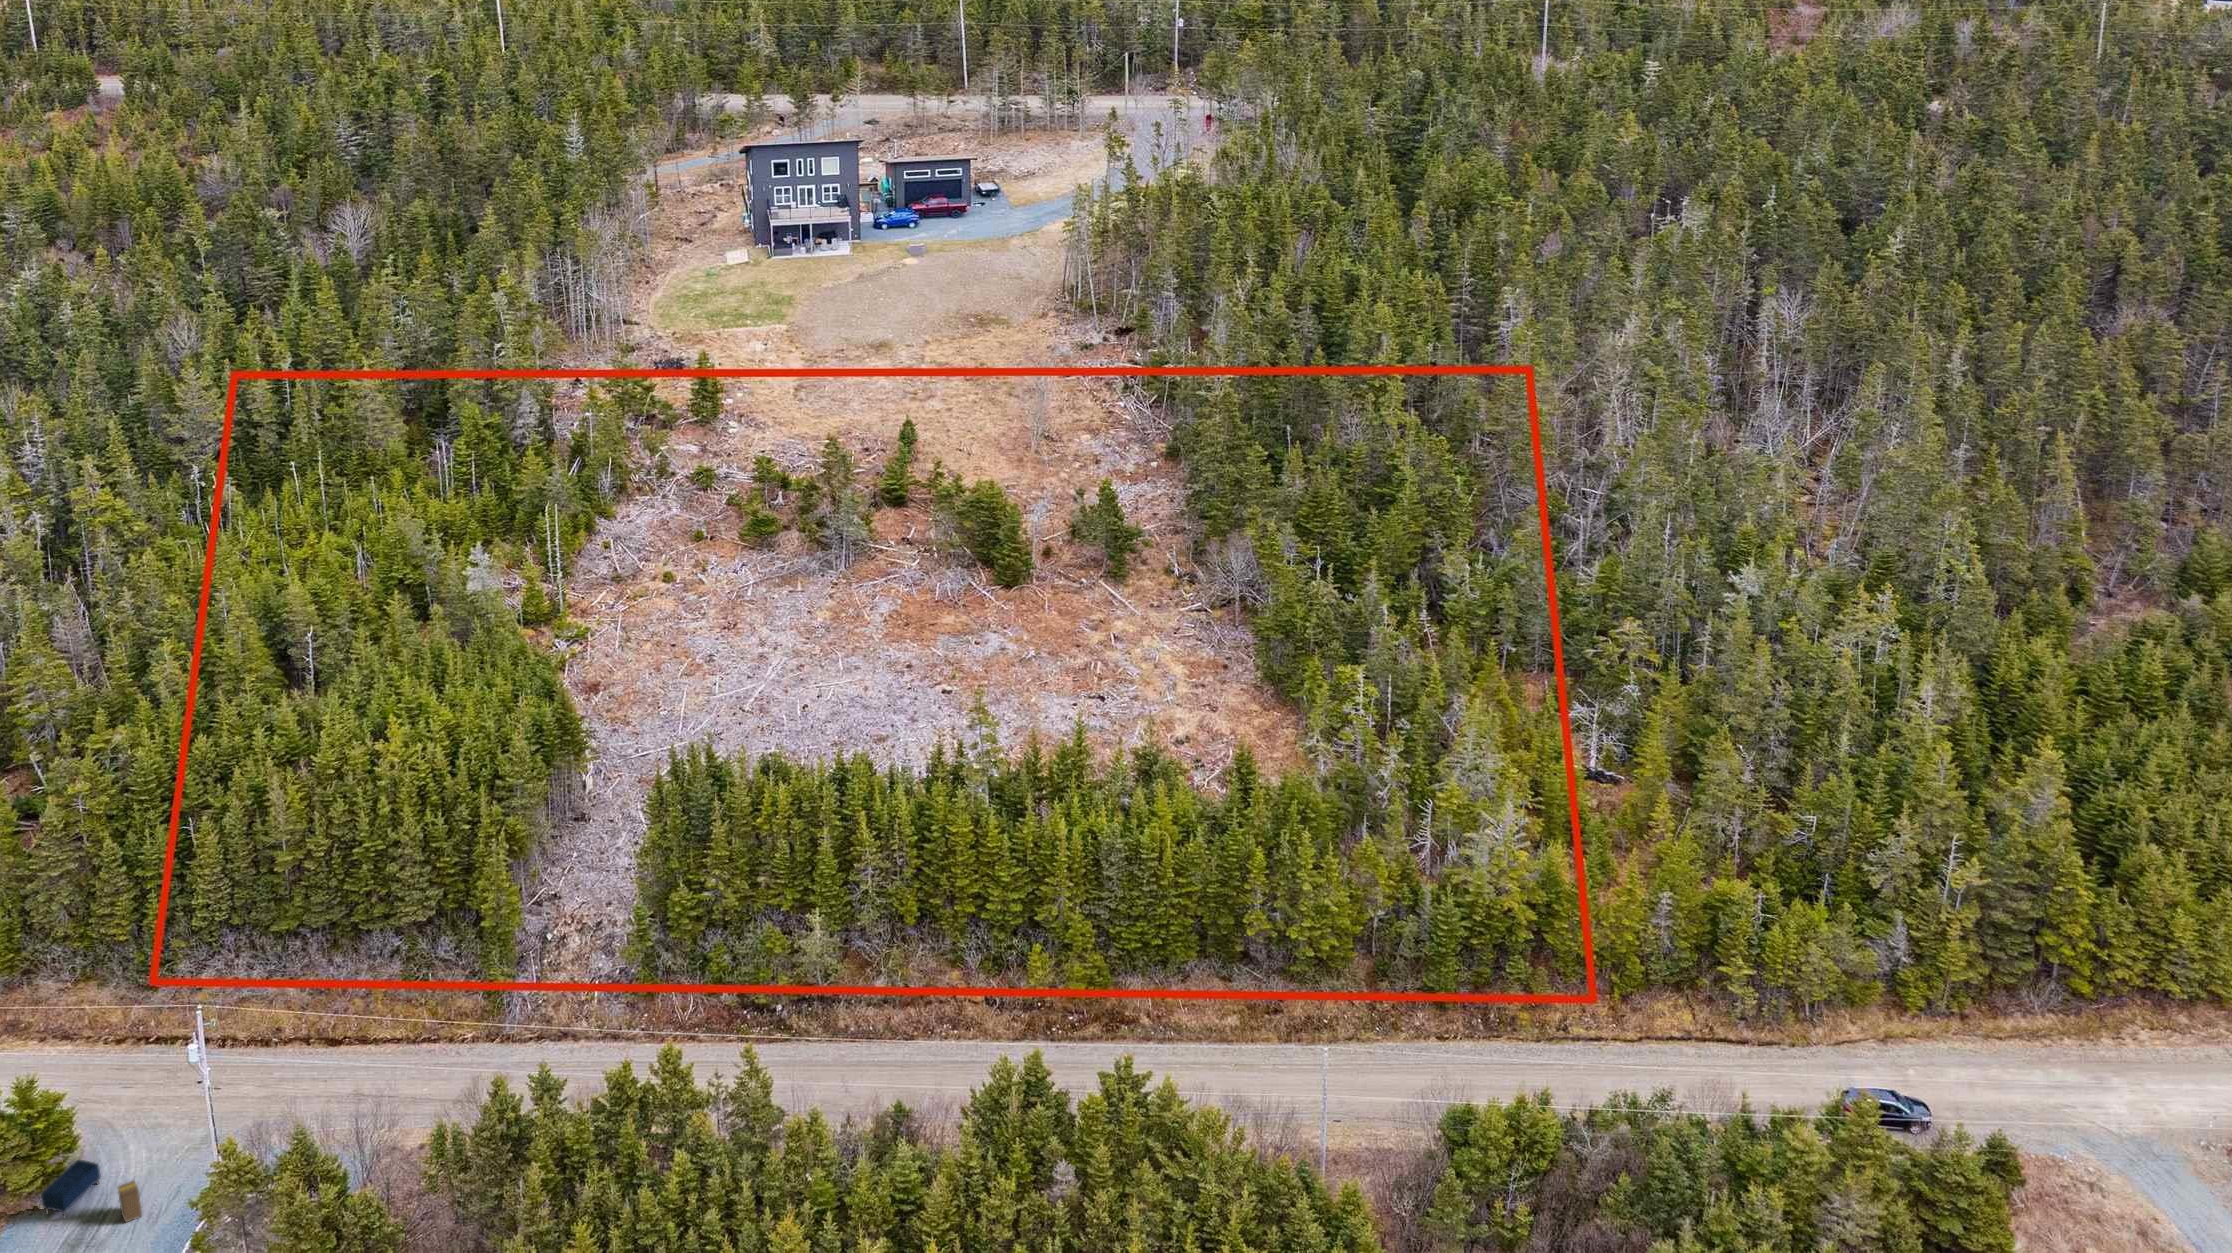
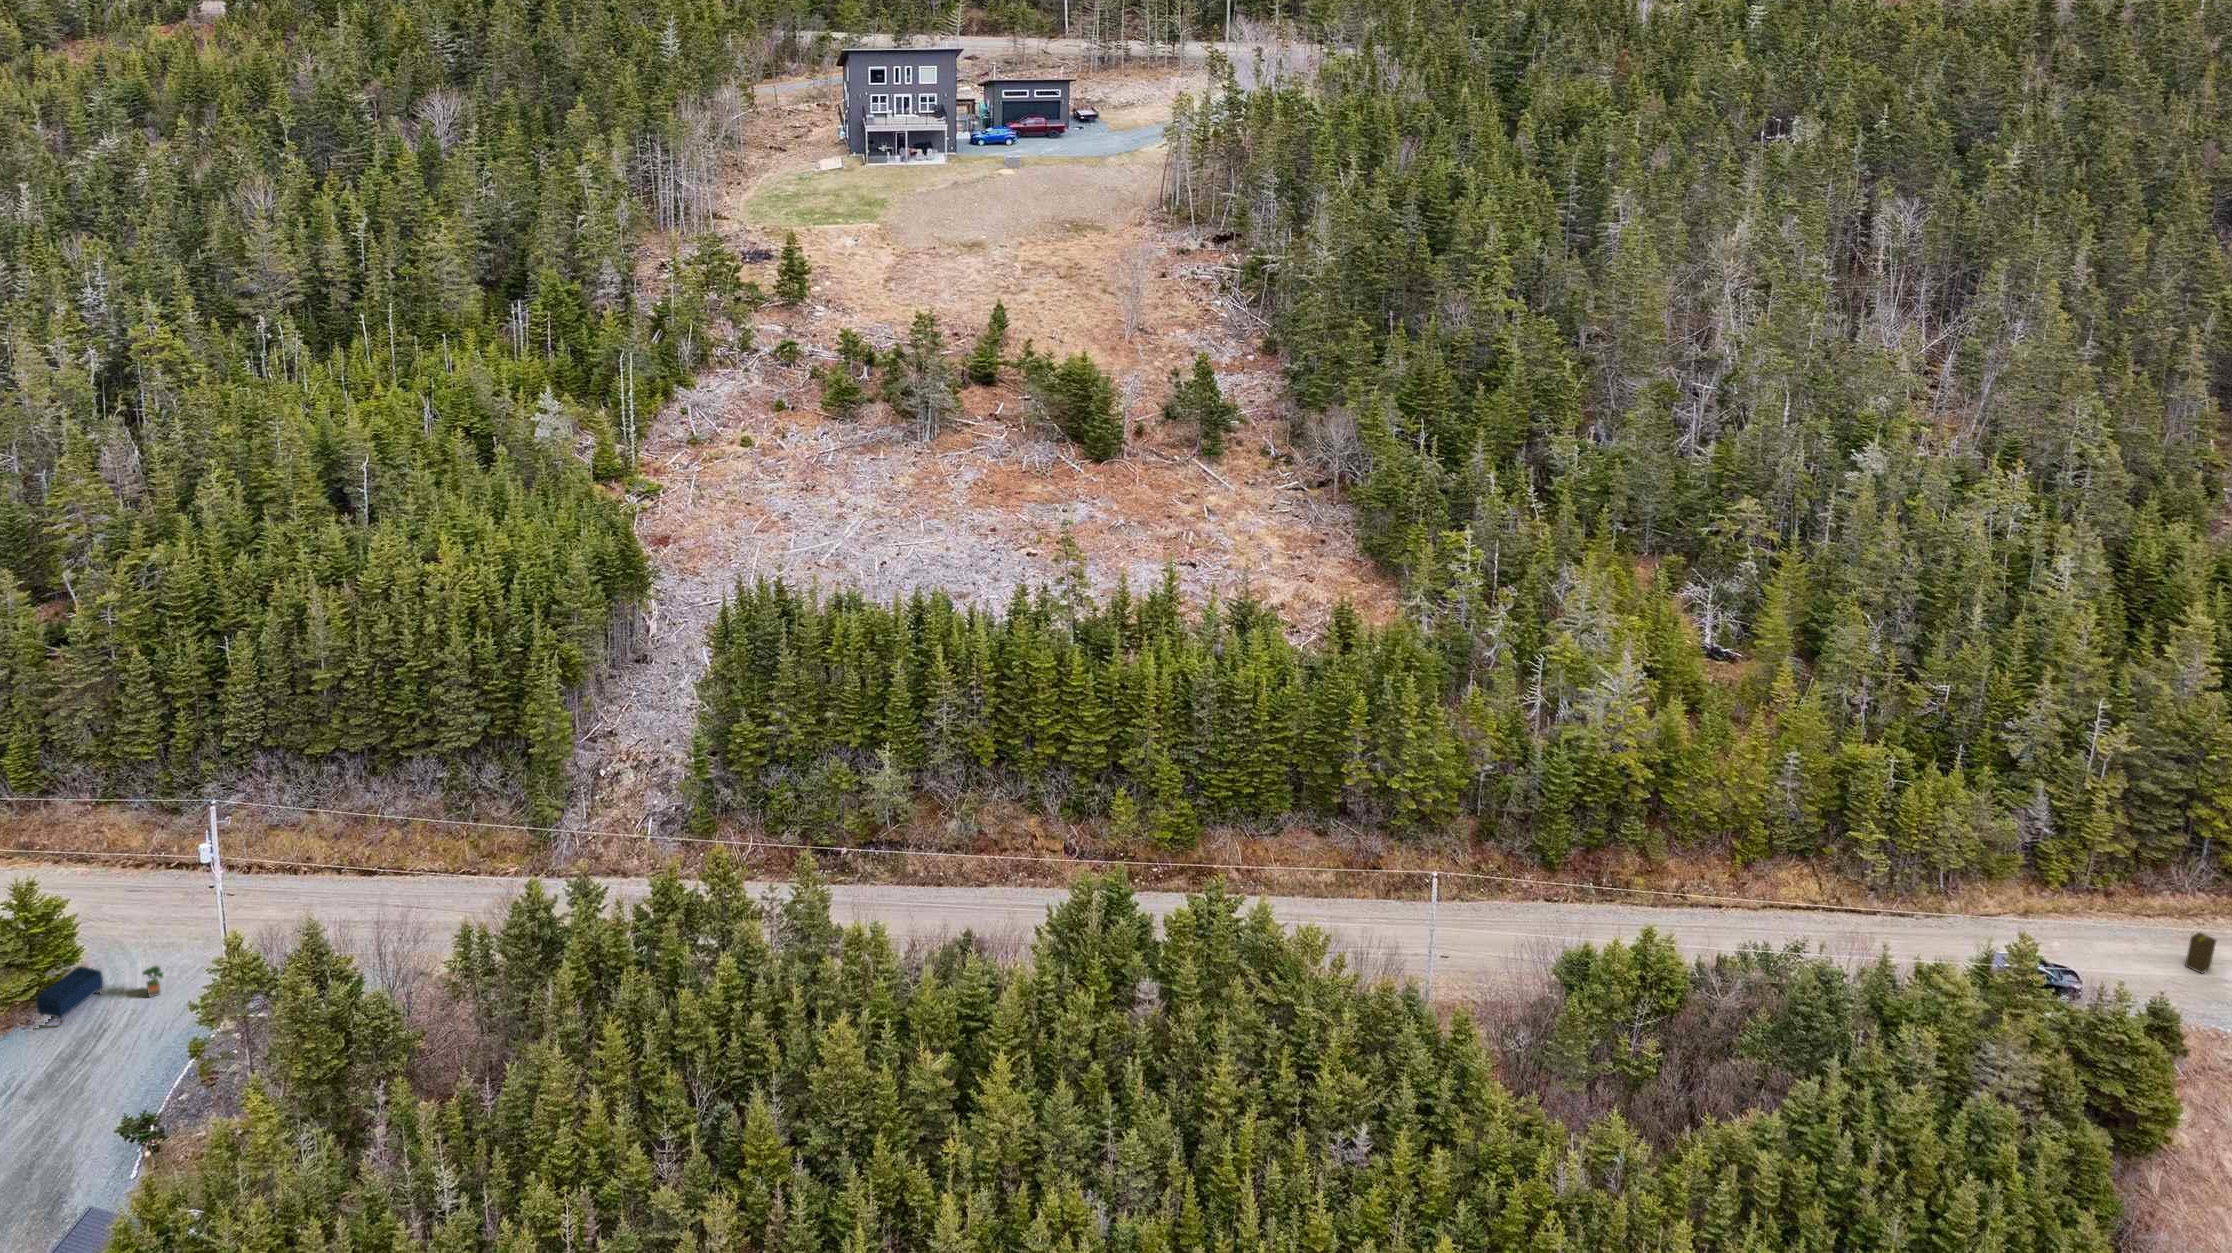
potted tree: none [135,1156,156,1187] -> present [143,966,163,997]
cardboard box: present [118,1181,142,1222] -> present [2185,932,2216,973]

